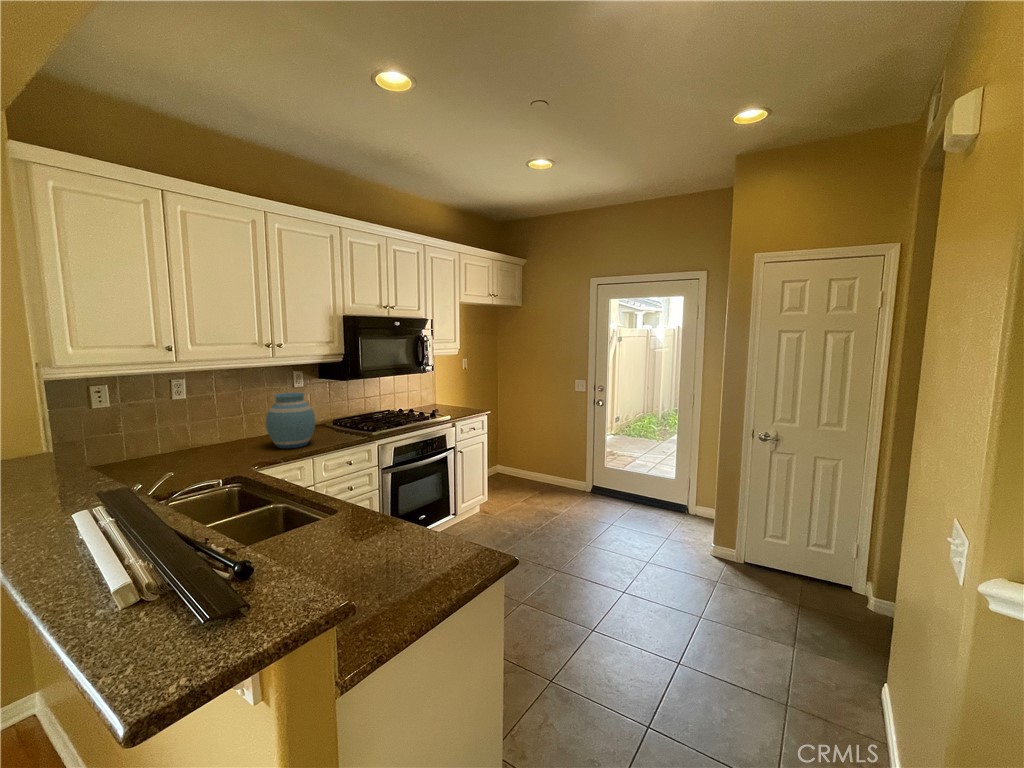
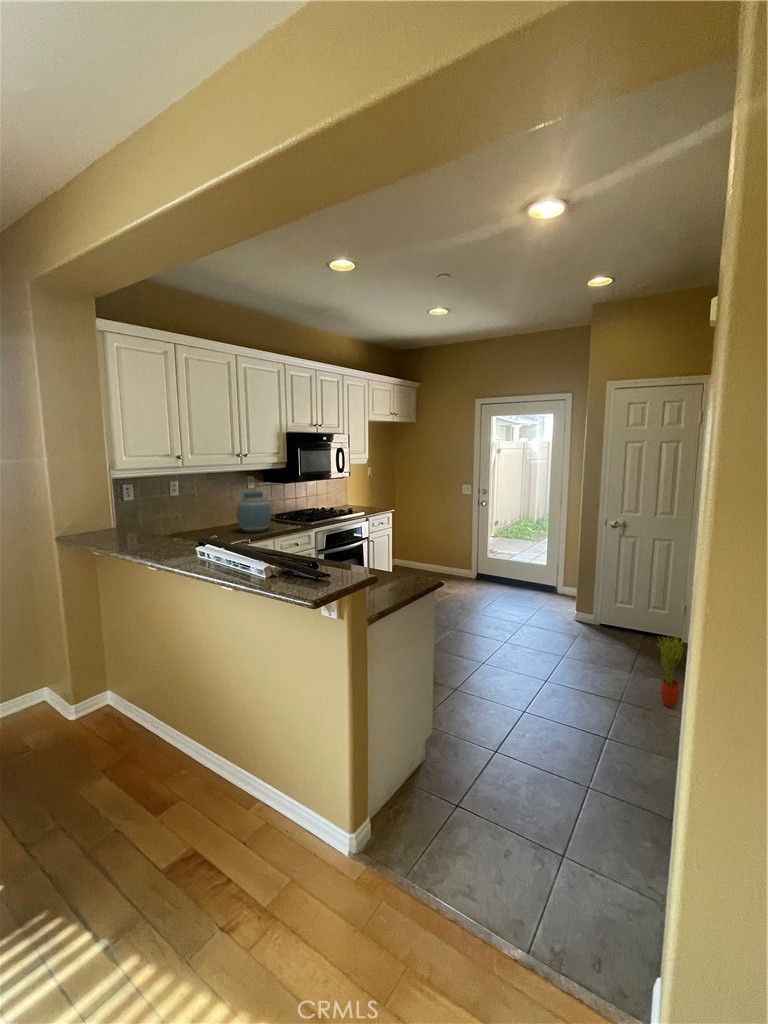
potted plant: none [840,607,883,720] -> present [657,634,683,707]

